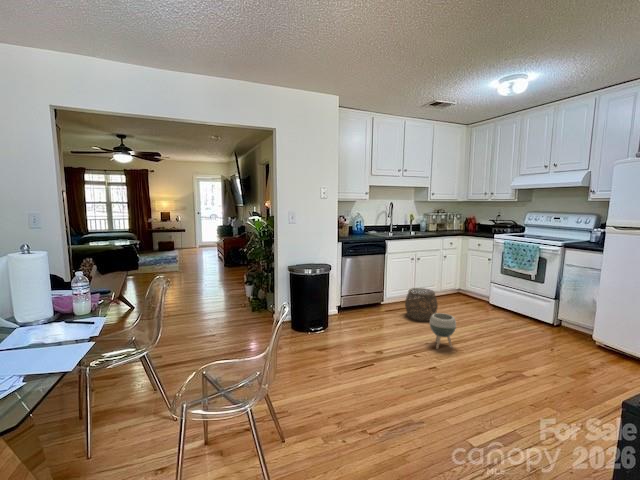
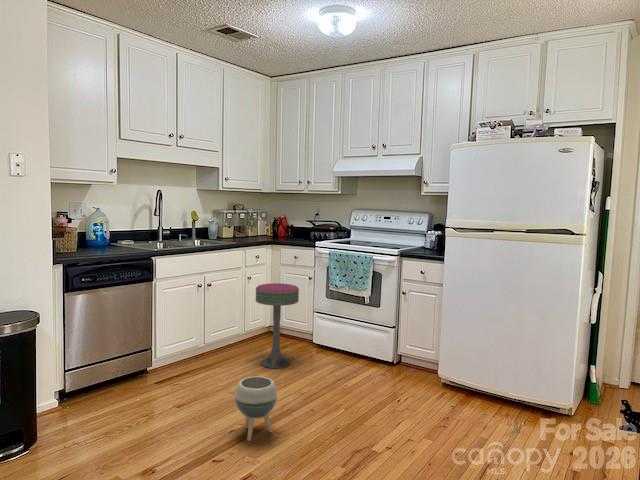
bar stool: none [448,261,479,315] -> present [255,283,299,368]
woven basket: present [405,288,438,321] -> none [189,334,243,391]

